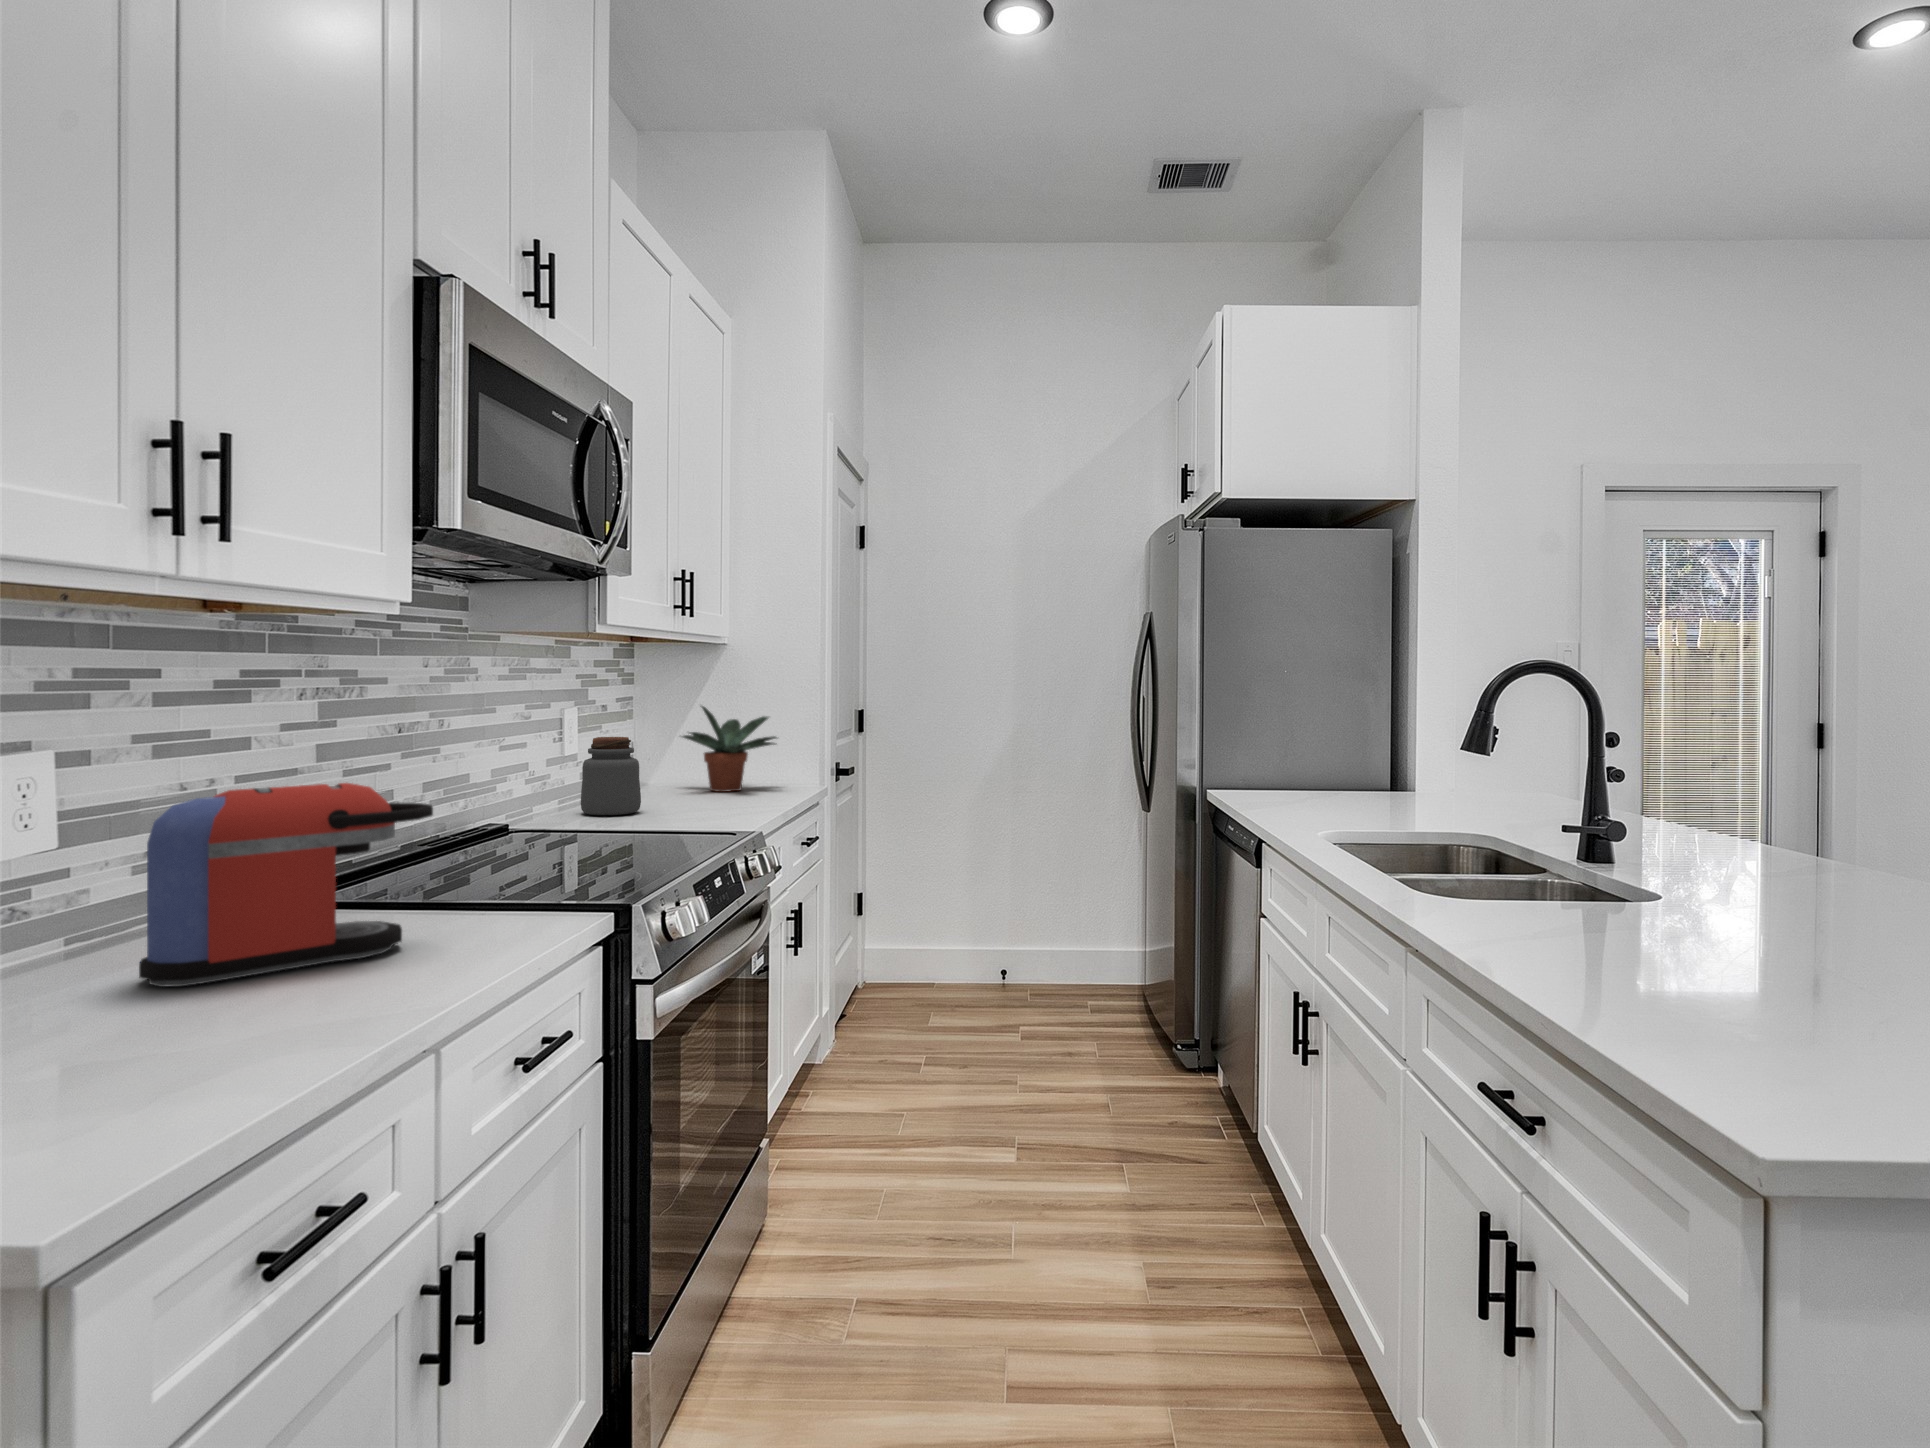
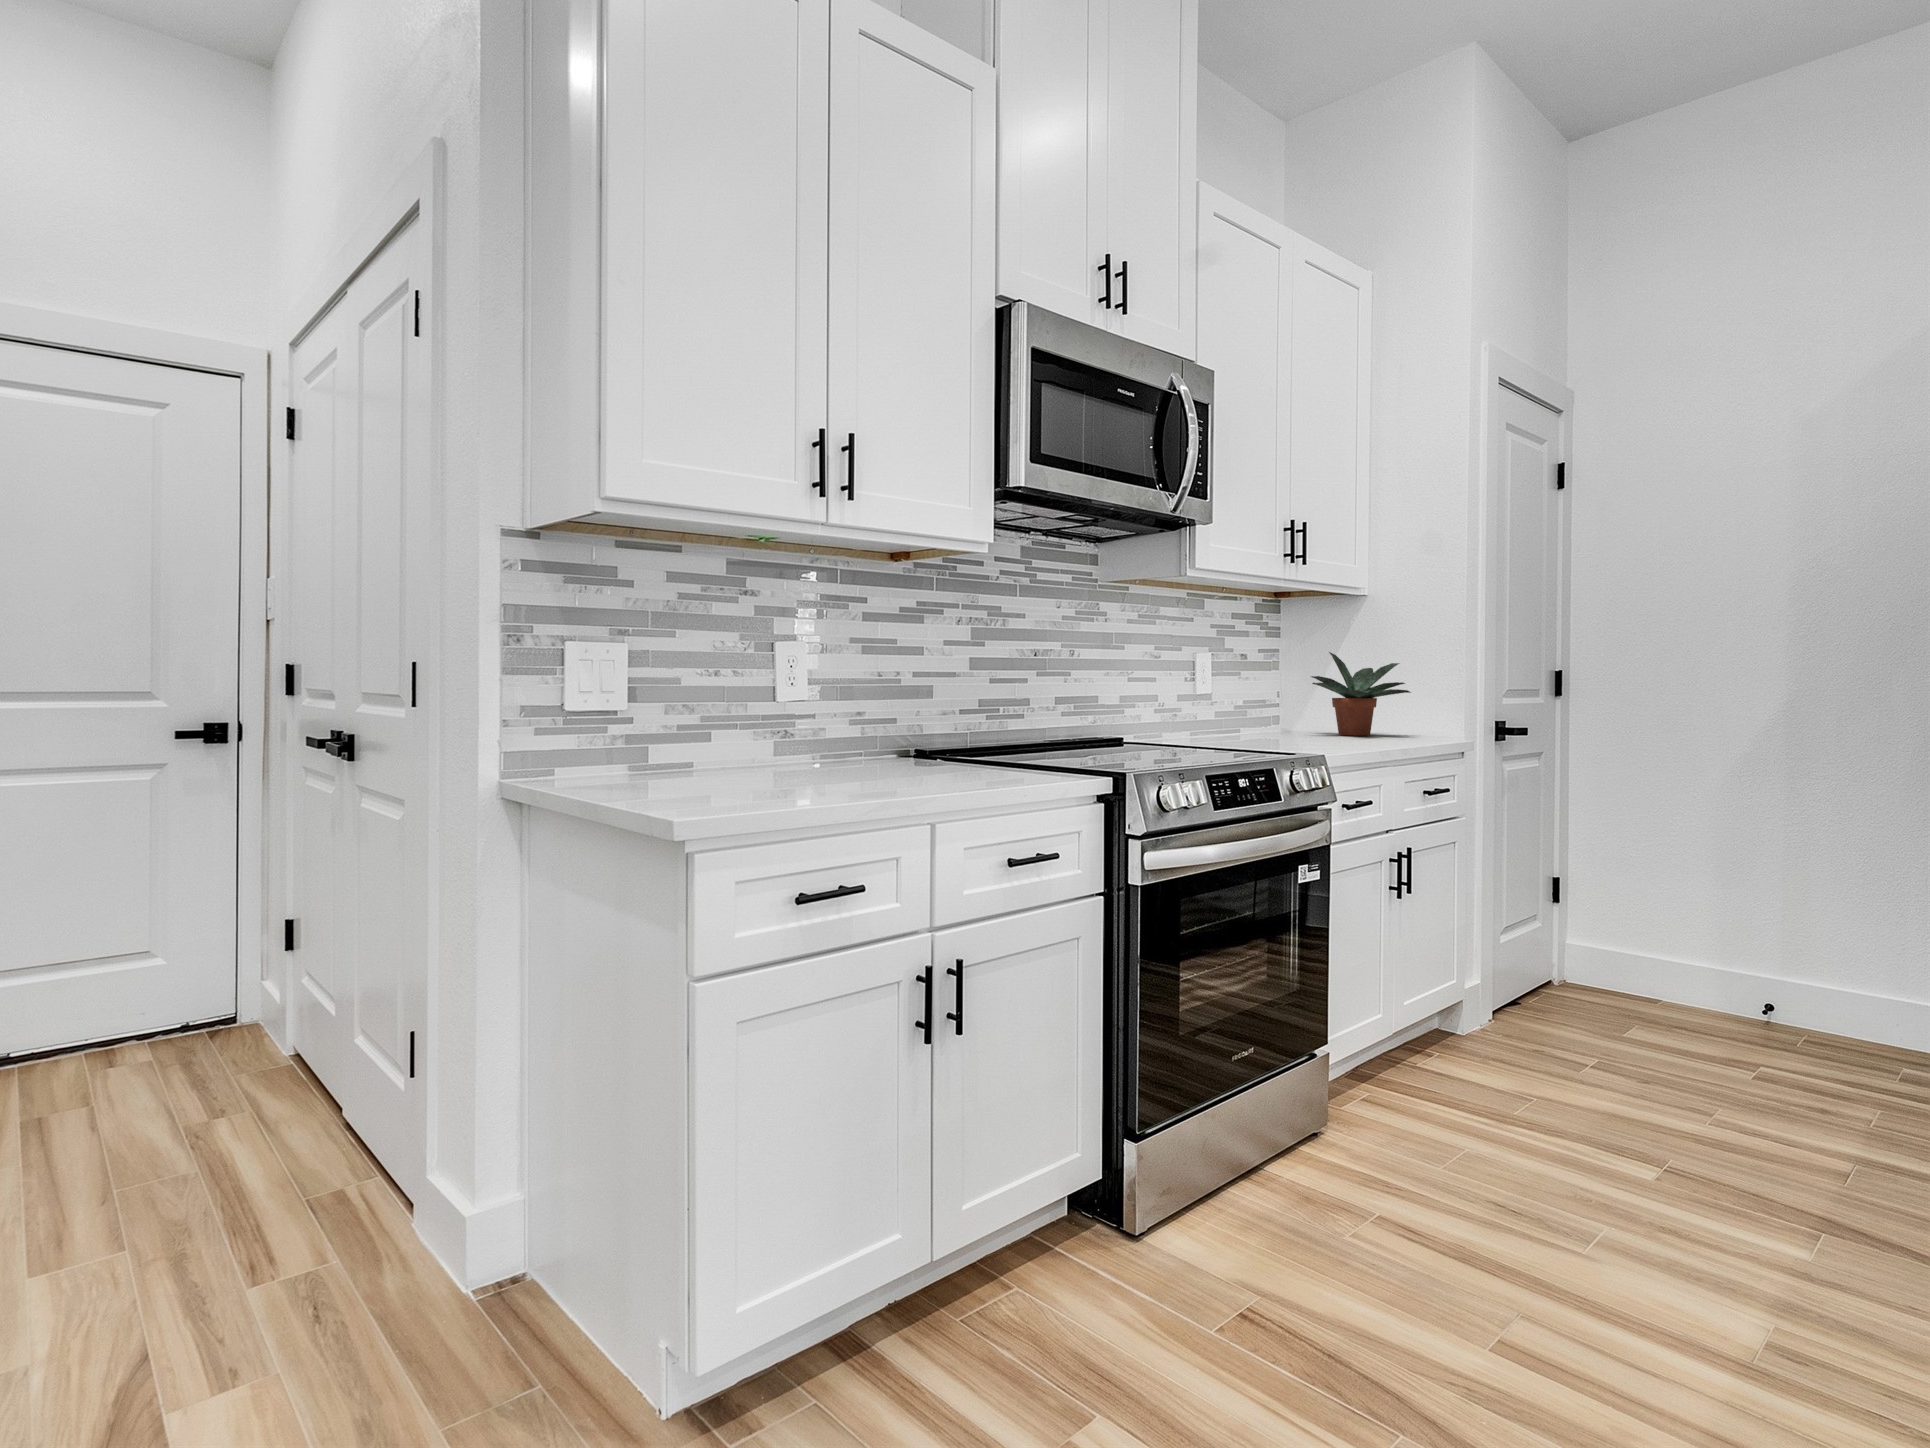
jar: present [581,737,641,815] -> none [1197,673,1248,741]
coffee maker: present [139,783,433,987] -> none [826,660,990,775]

